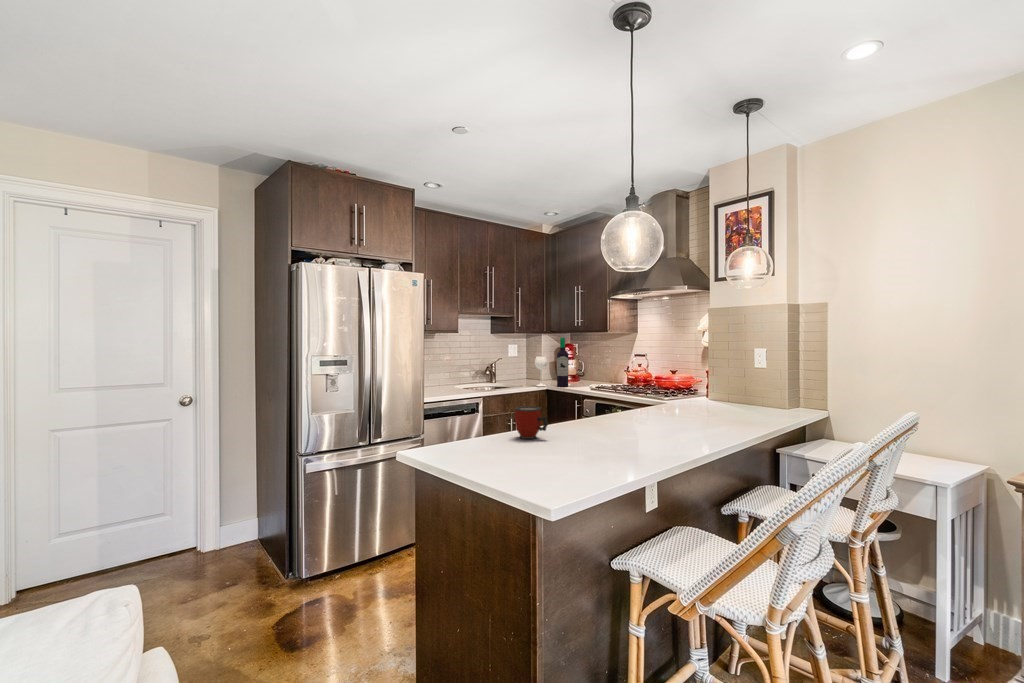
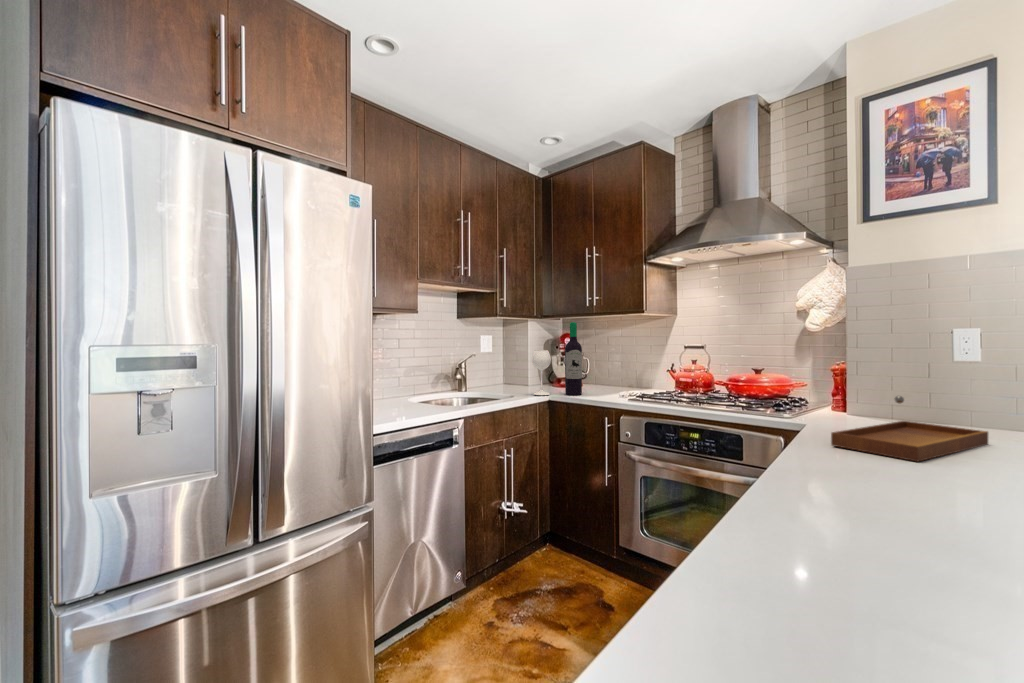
tray: none [649,386,736,417] -> present [831,396,988,462]
mug: present [515,406,548,439] -> none [749,482,888,605]

